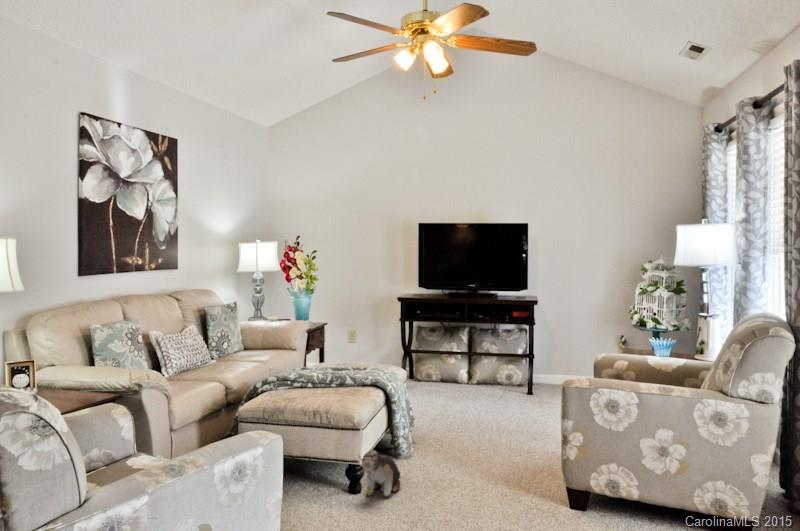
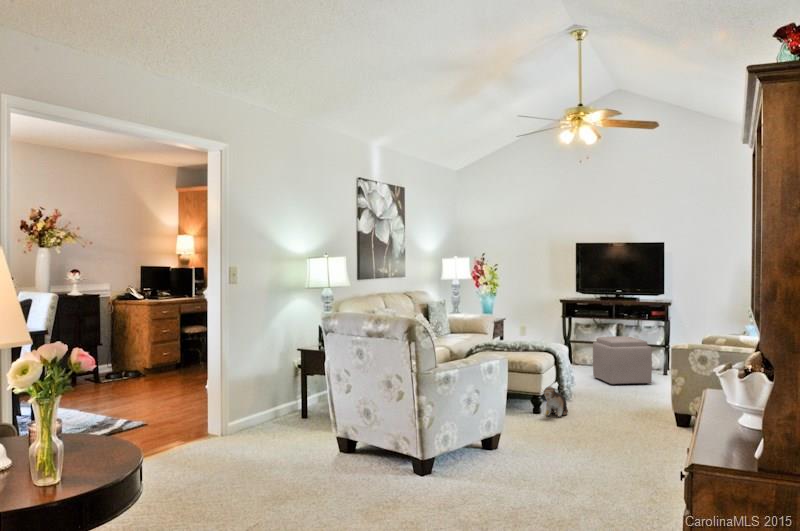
ottoman: none [439,348,514,417] -> present [593,336,652,385]

